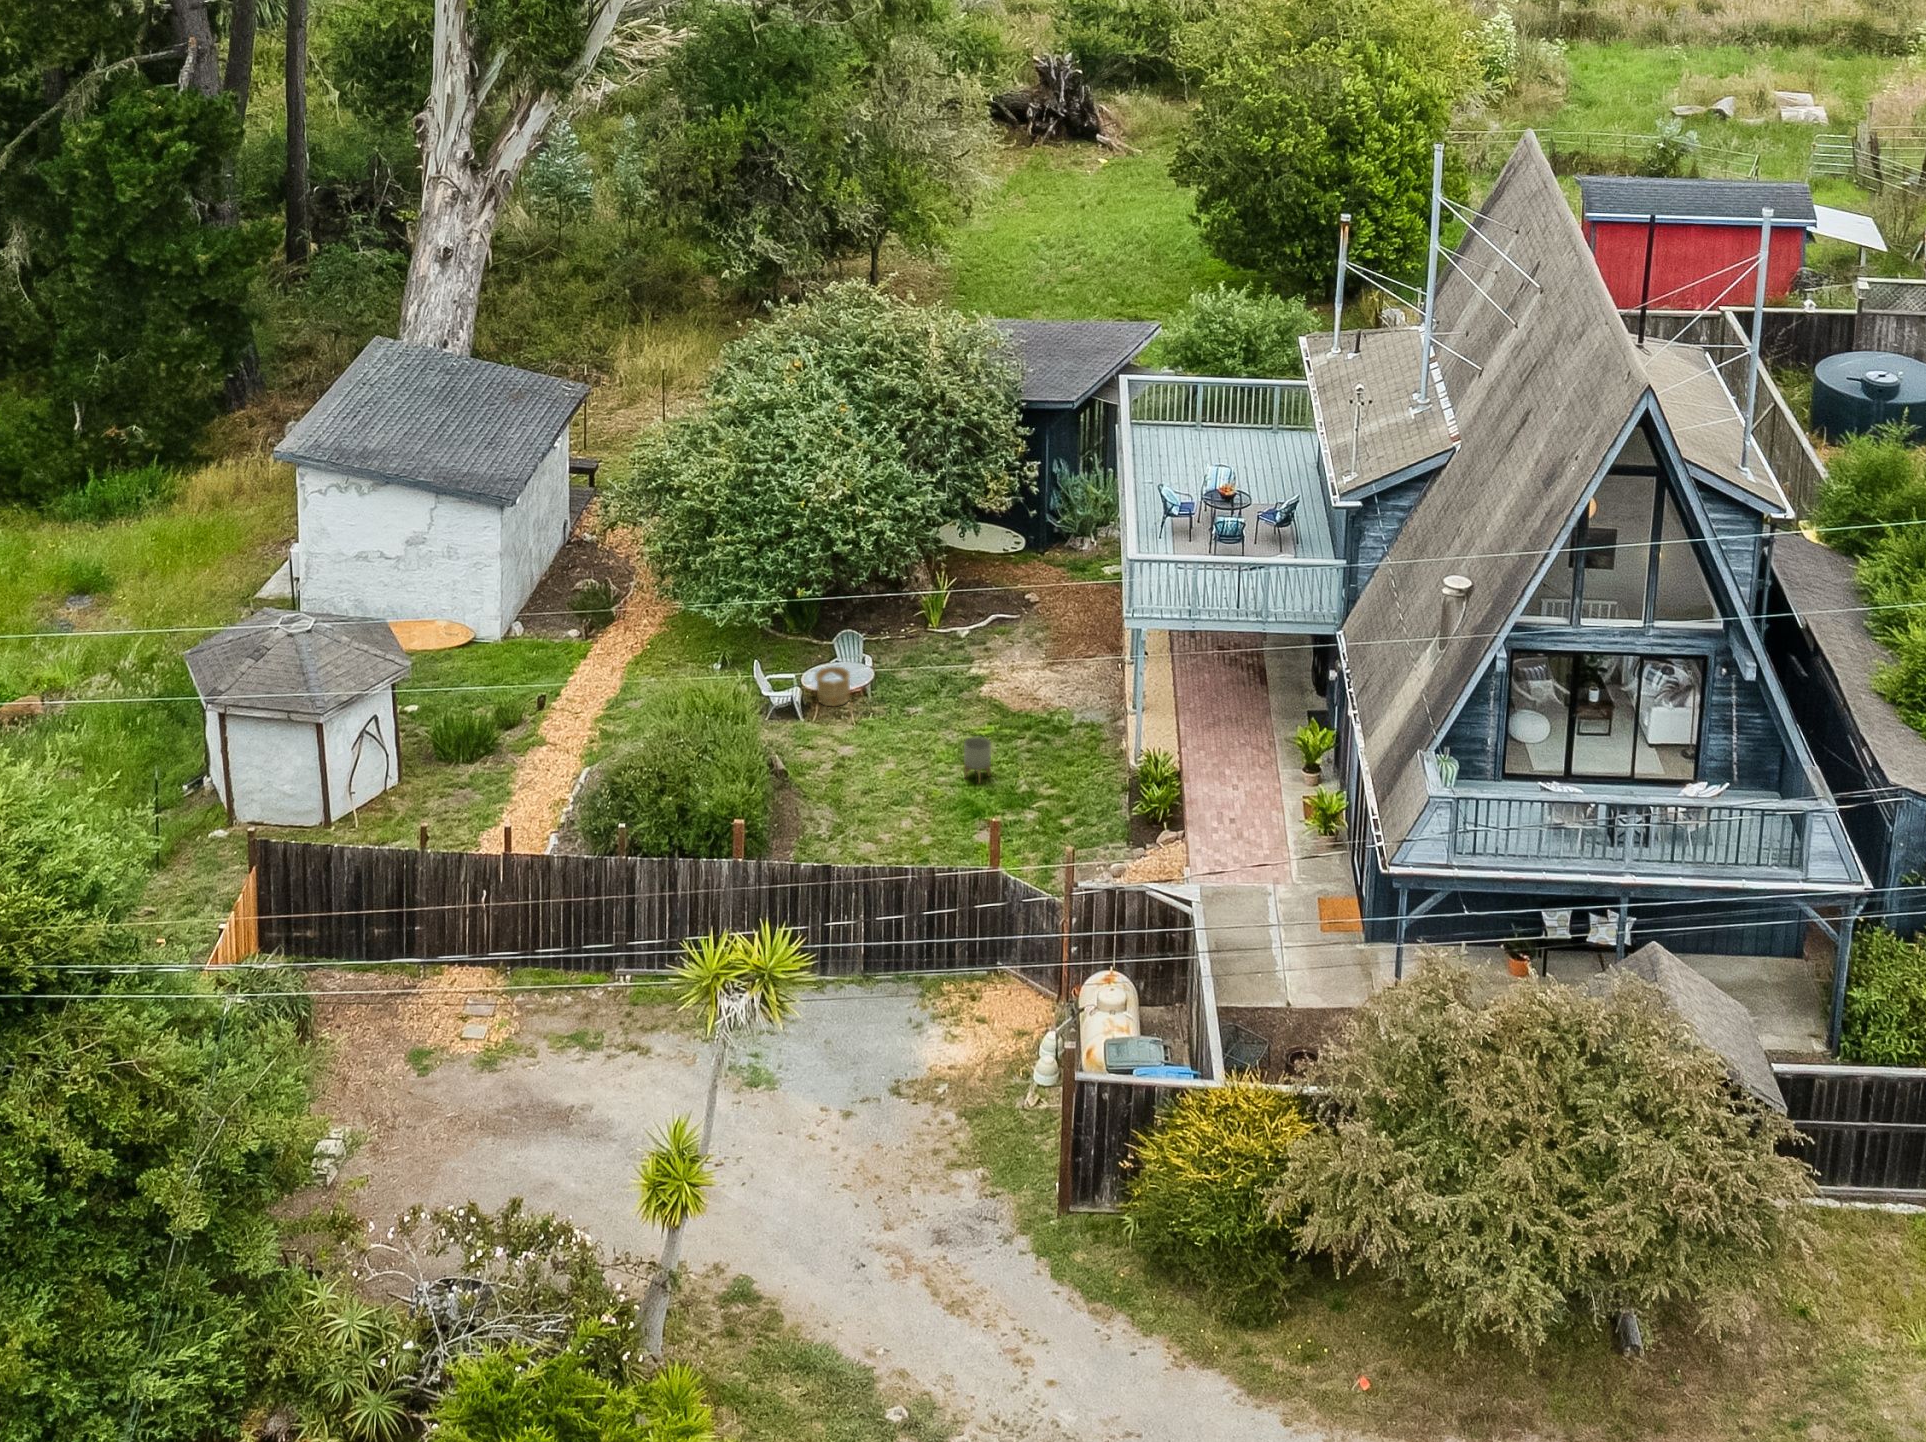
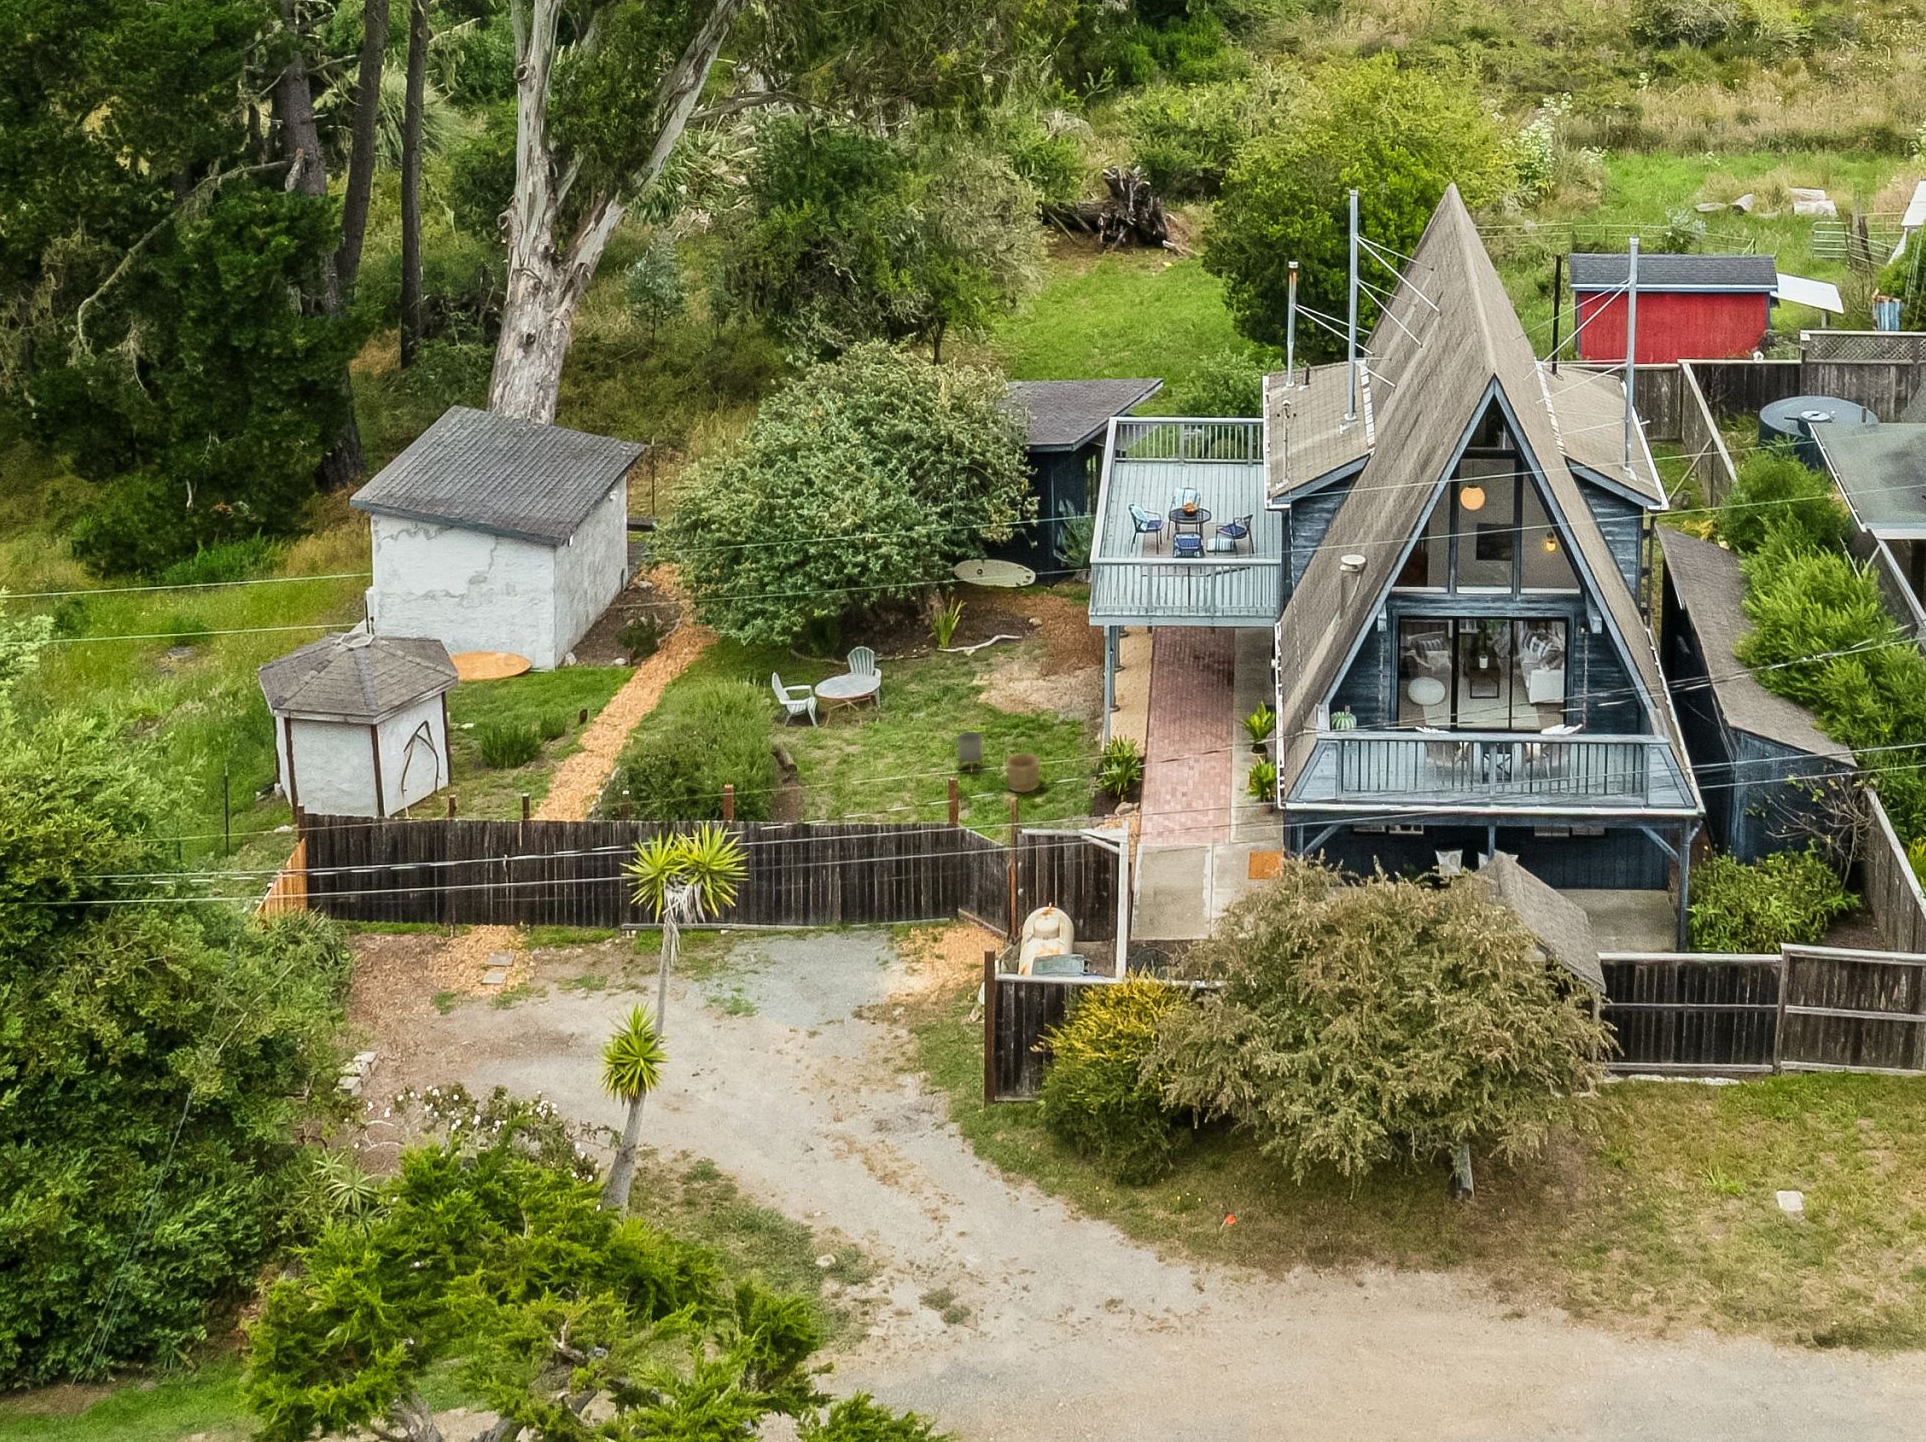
wooden bucket: present [816,667,850,706] -> present [1006,754,1039,792]

